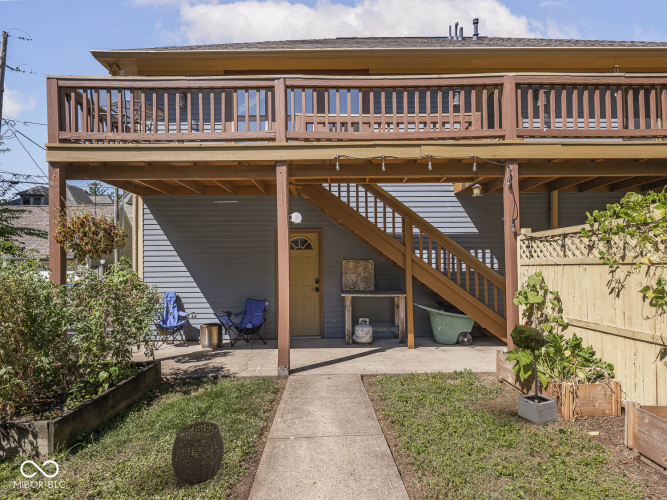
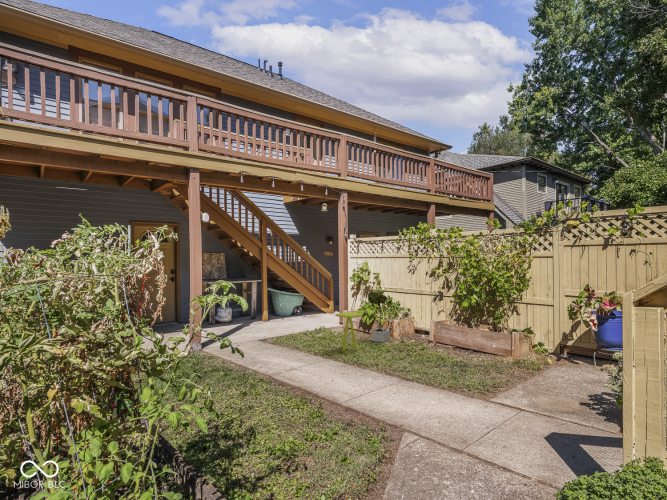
side table: none [428,358,477,432] -> present [336,312,363,351]
woven basket: present [171,422,224,483] -> none [237,360,270,395]

